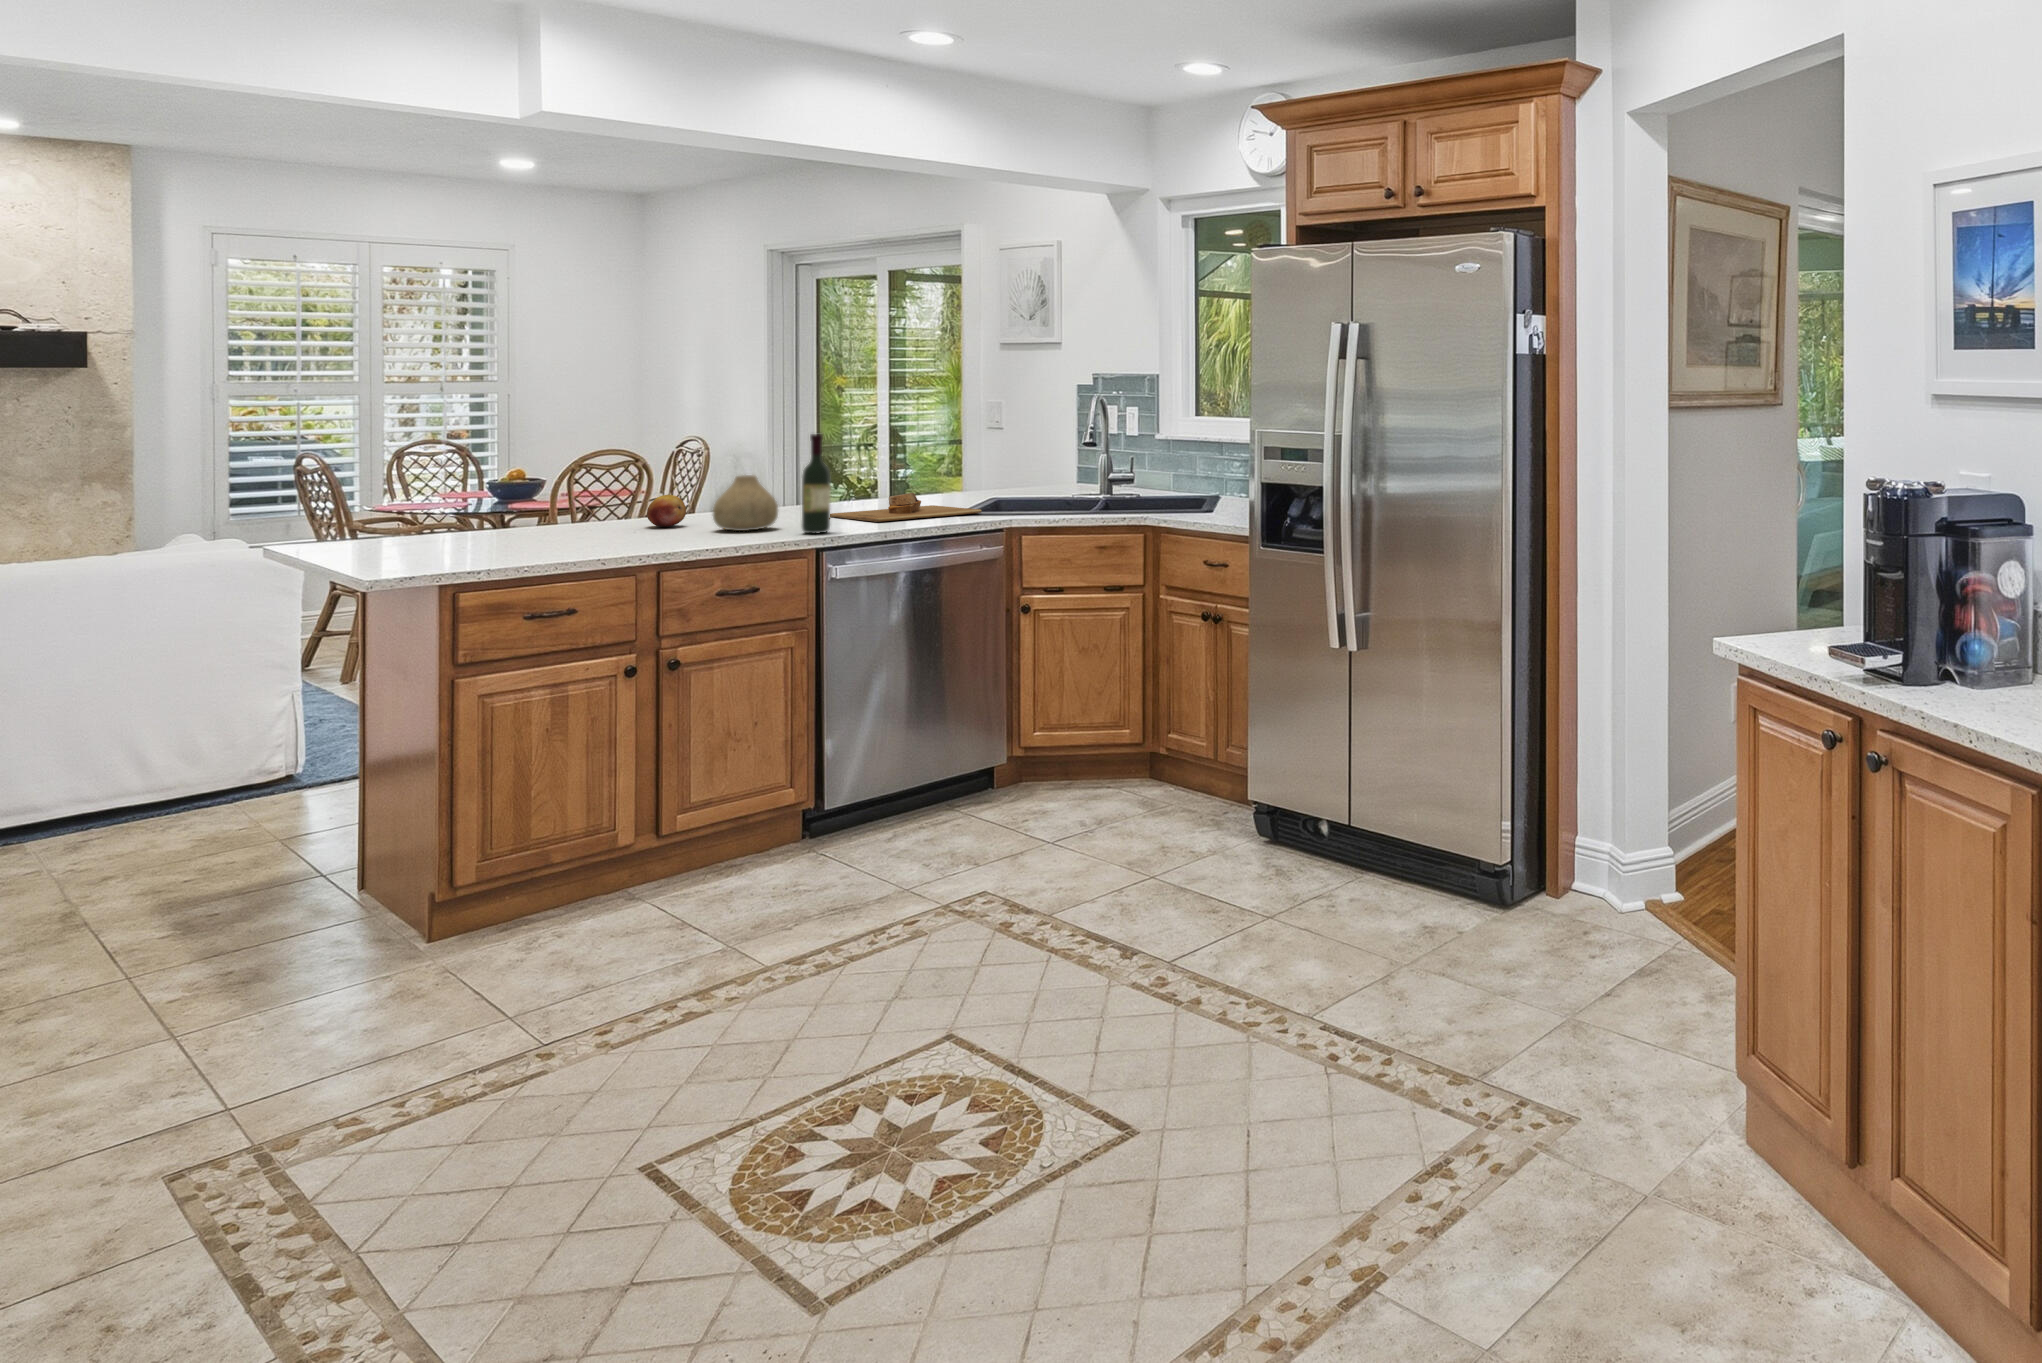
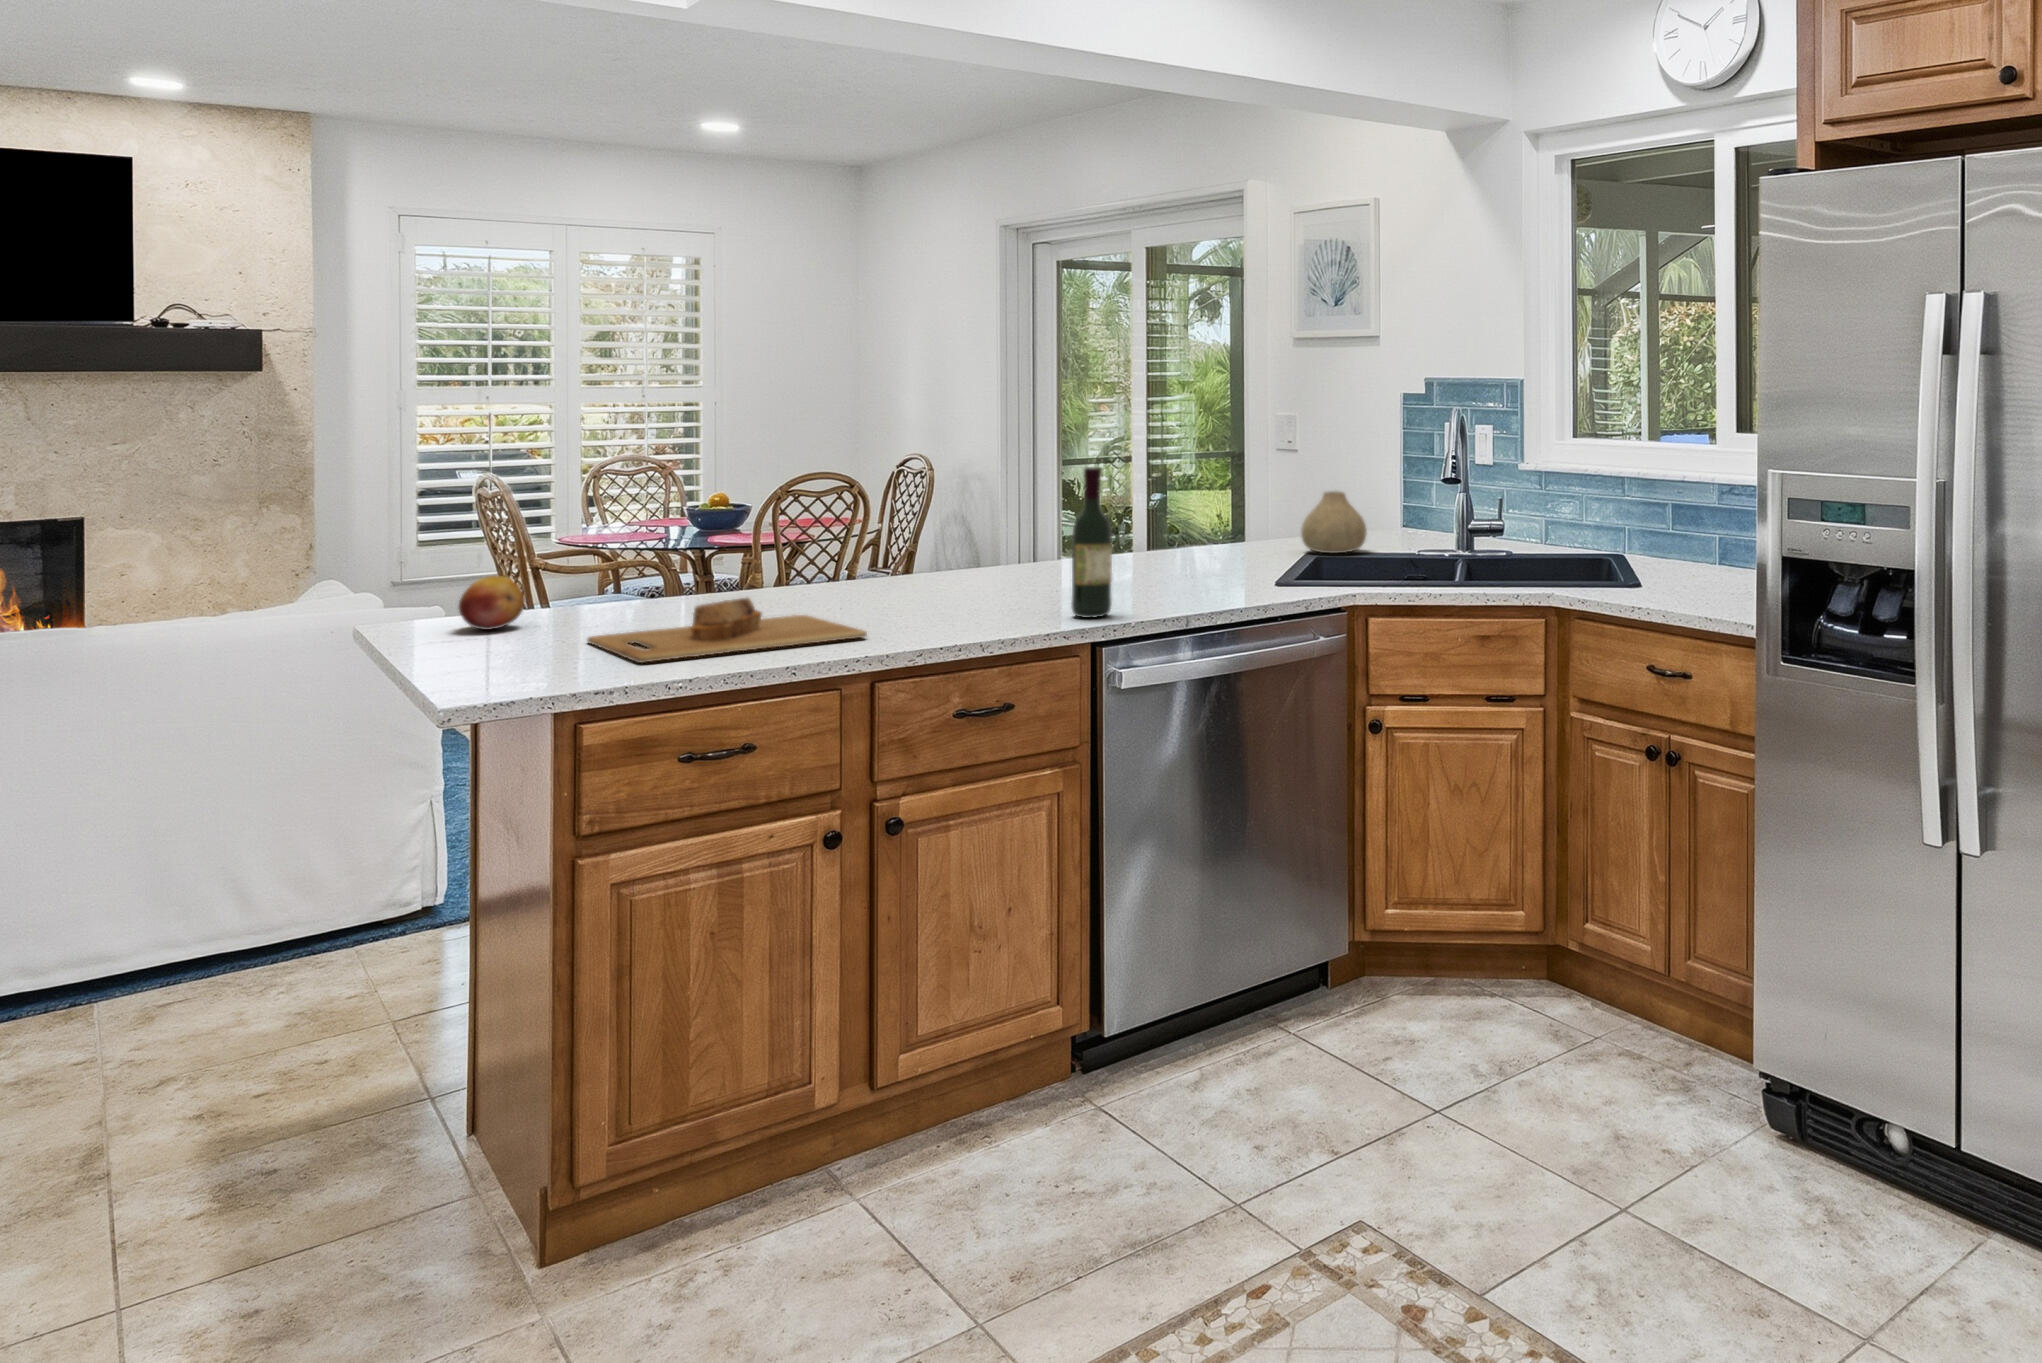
vase: present [713,475,778,531] -> present [1301,491,1367,553]
cutting board: present [830,493,982,522] -> present [588,598,867,663]
fruit: present [647,495,686,527] -> present [459,576,525,630]

